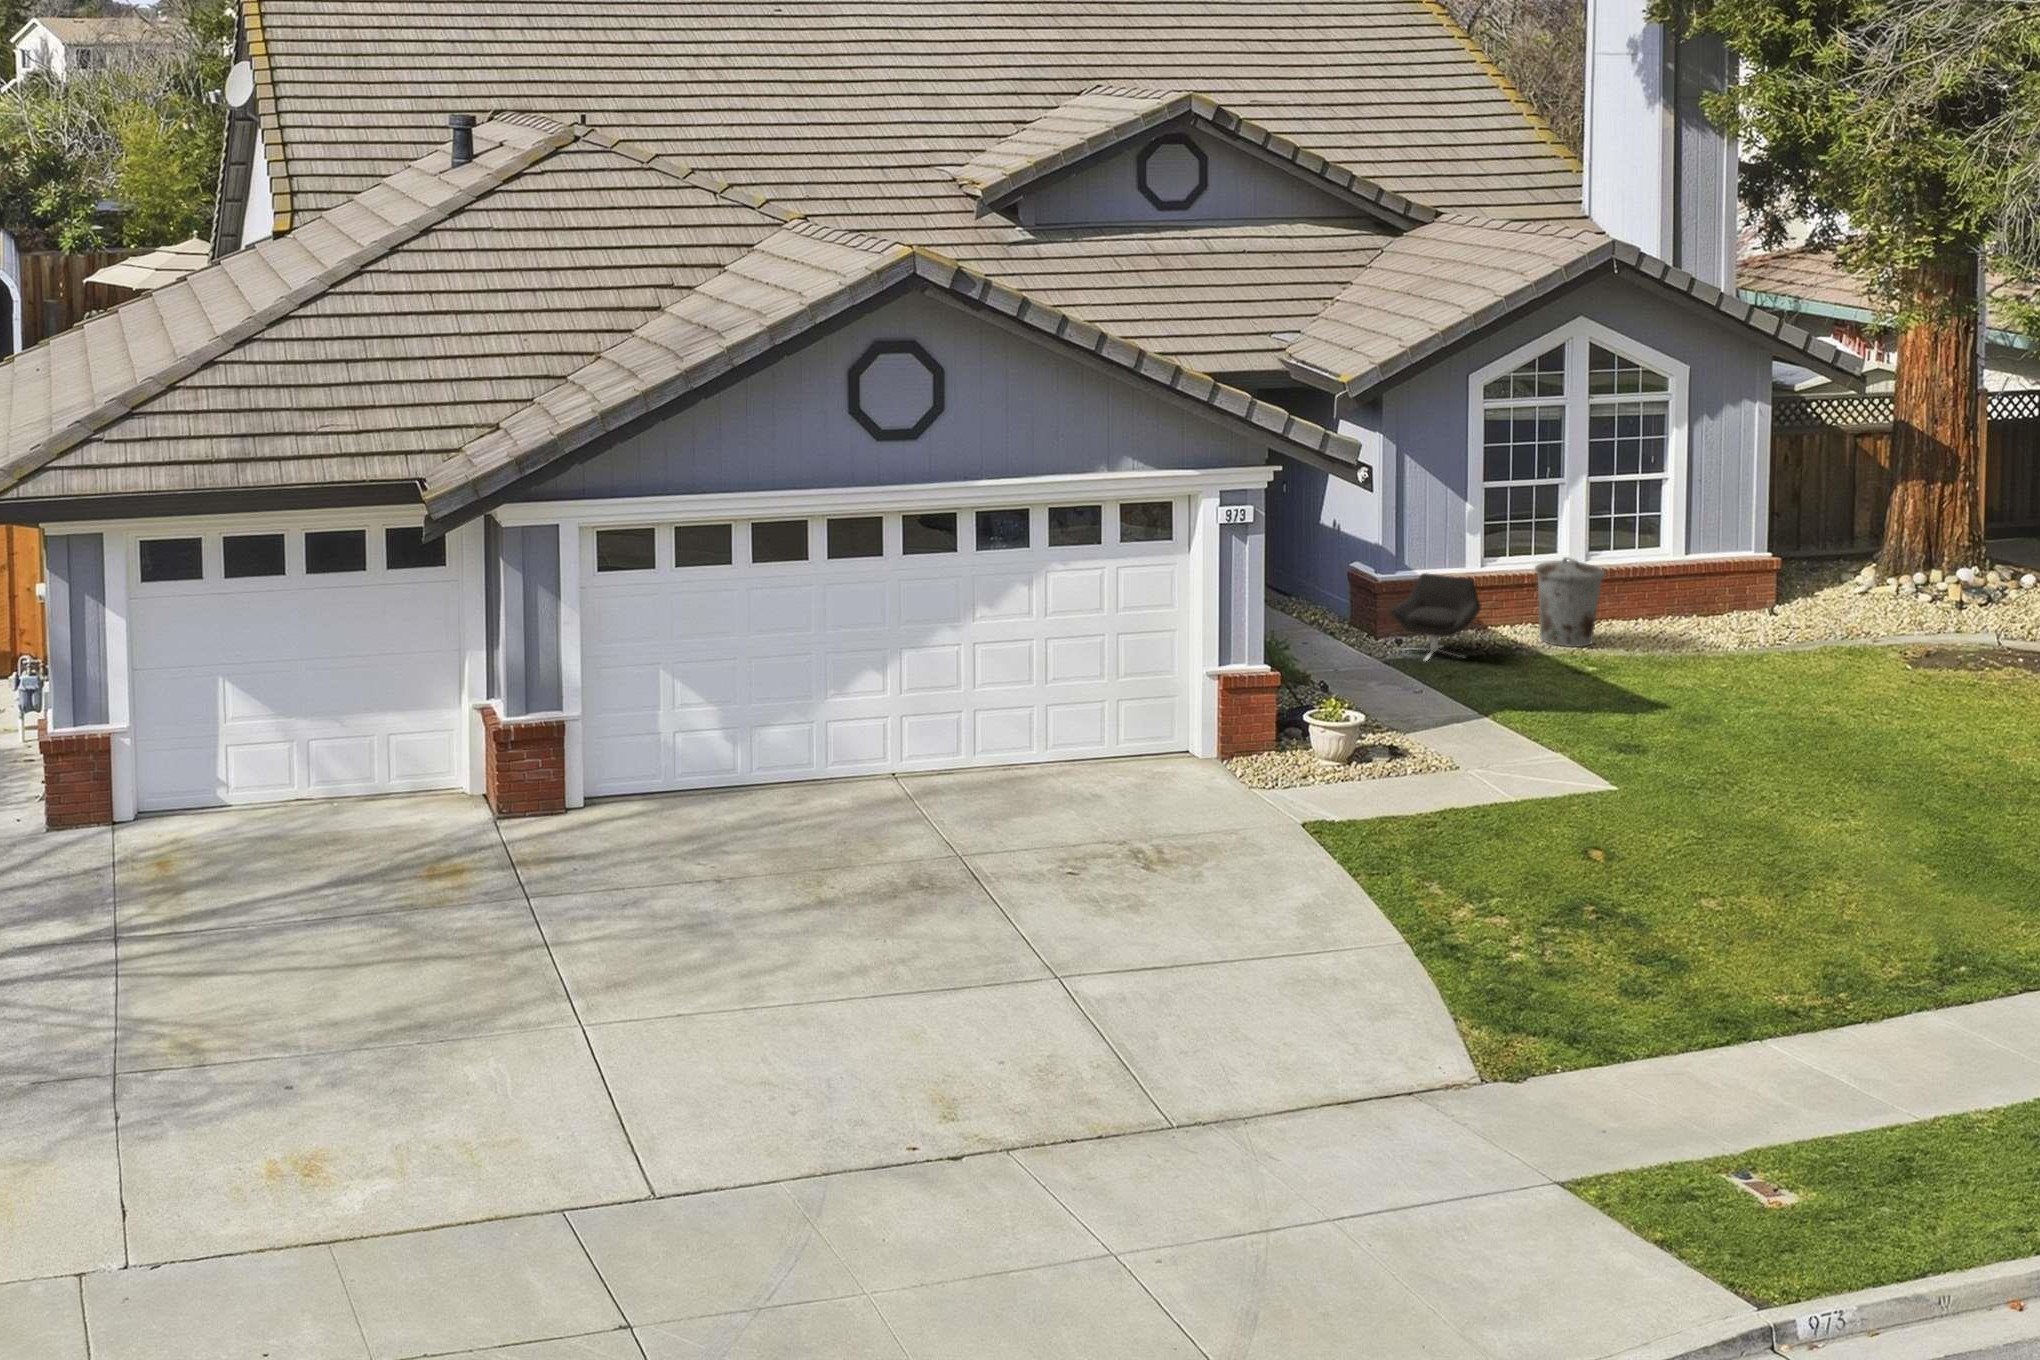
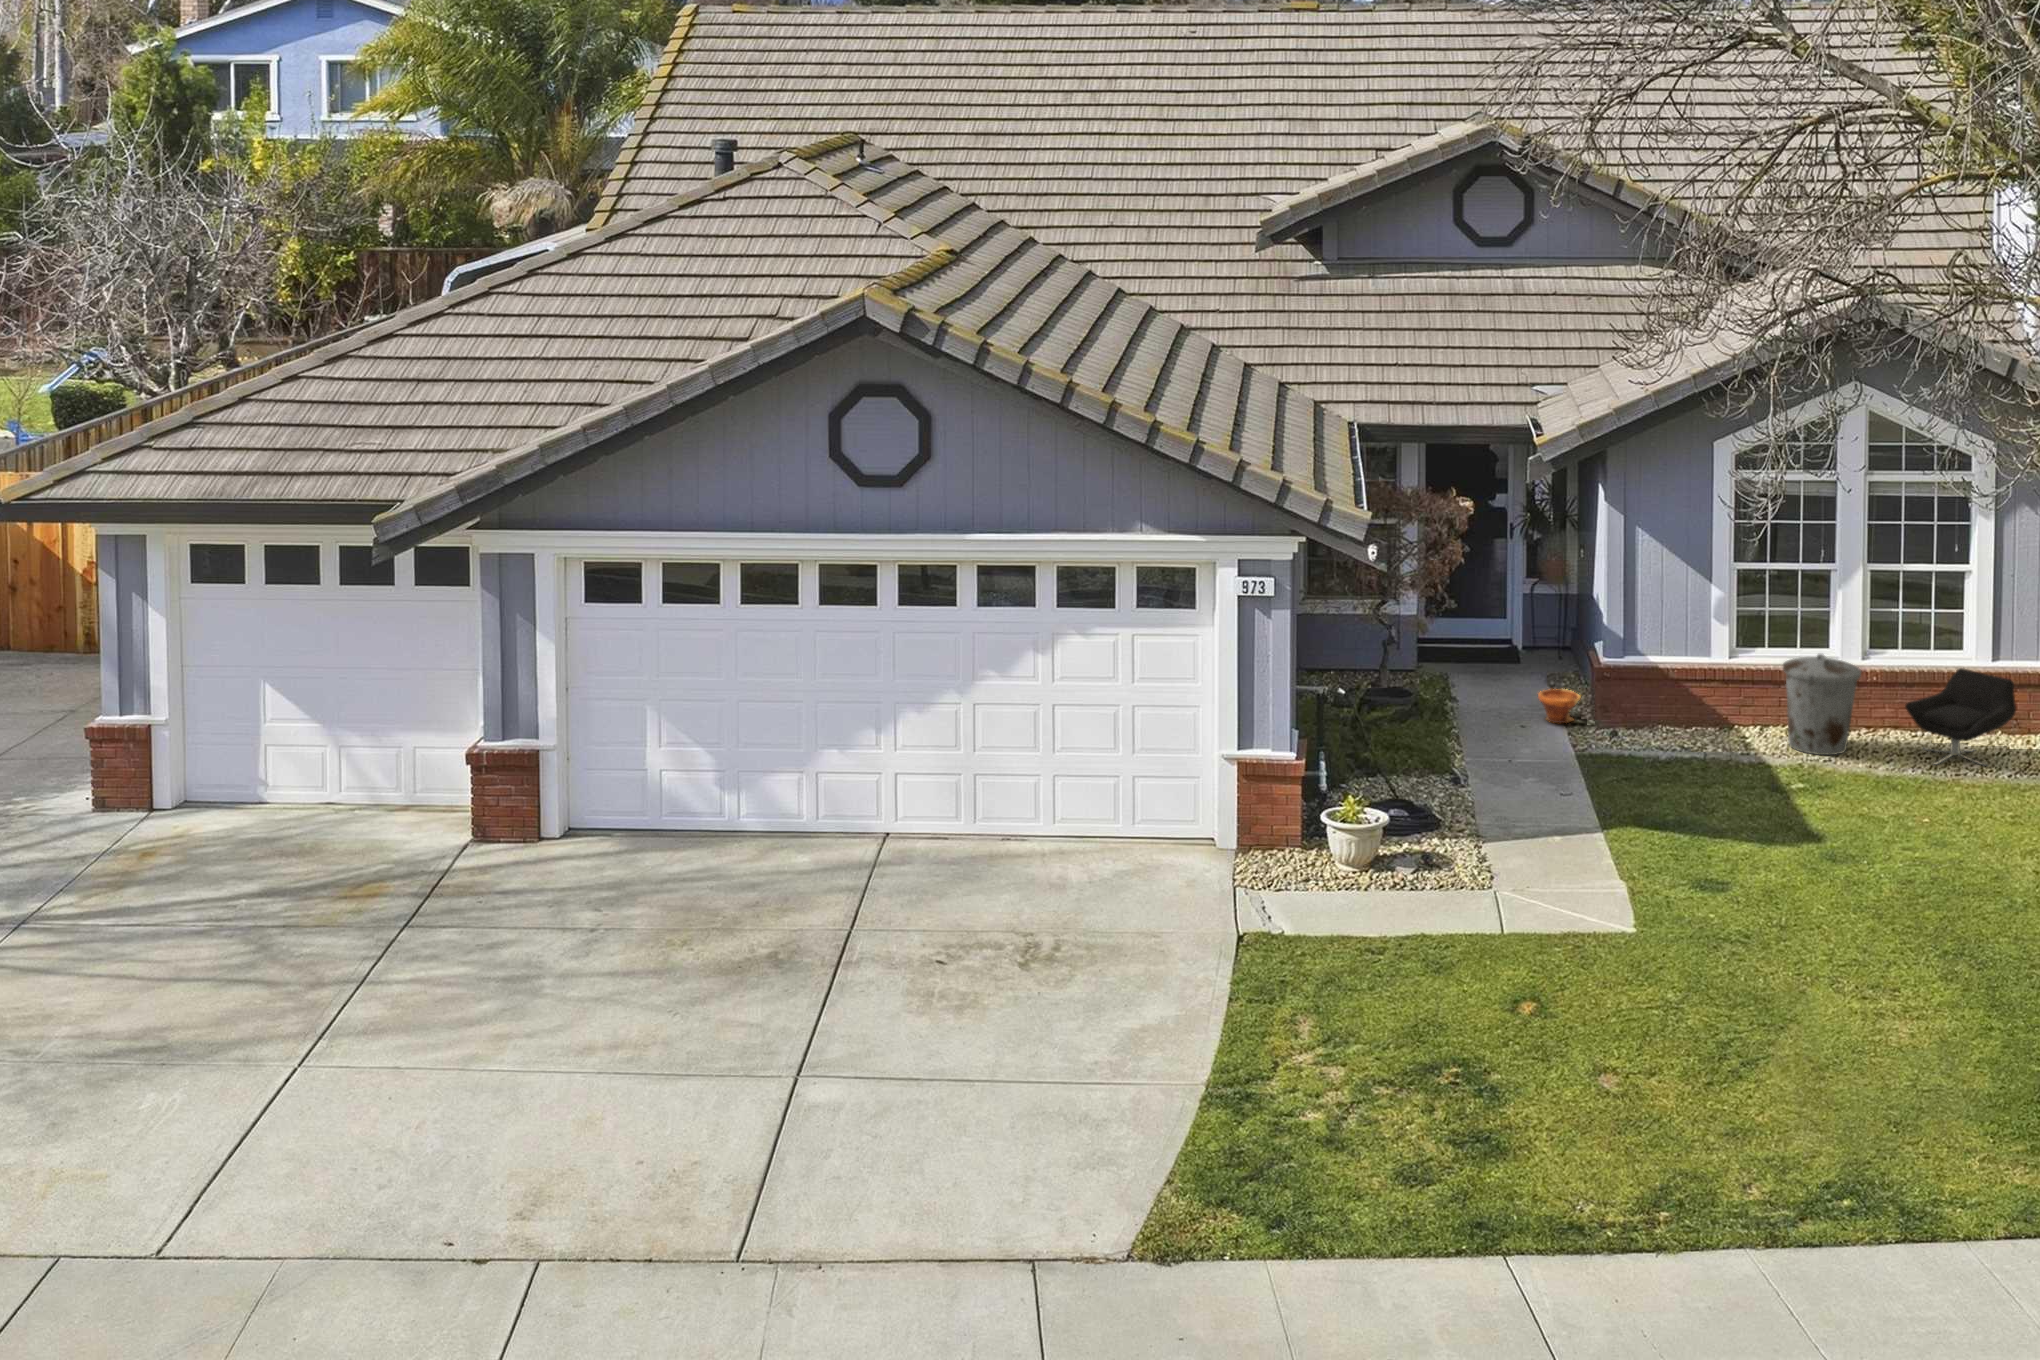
lounge chair: present [1390,573,1481,660] -> present [1905,668,2016,765]
planter: none [1318,609,1358,640] -> present [1538,689,1580,723]

